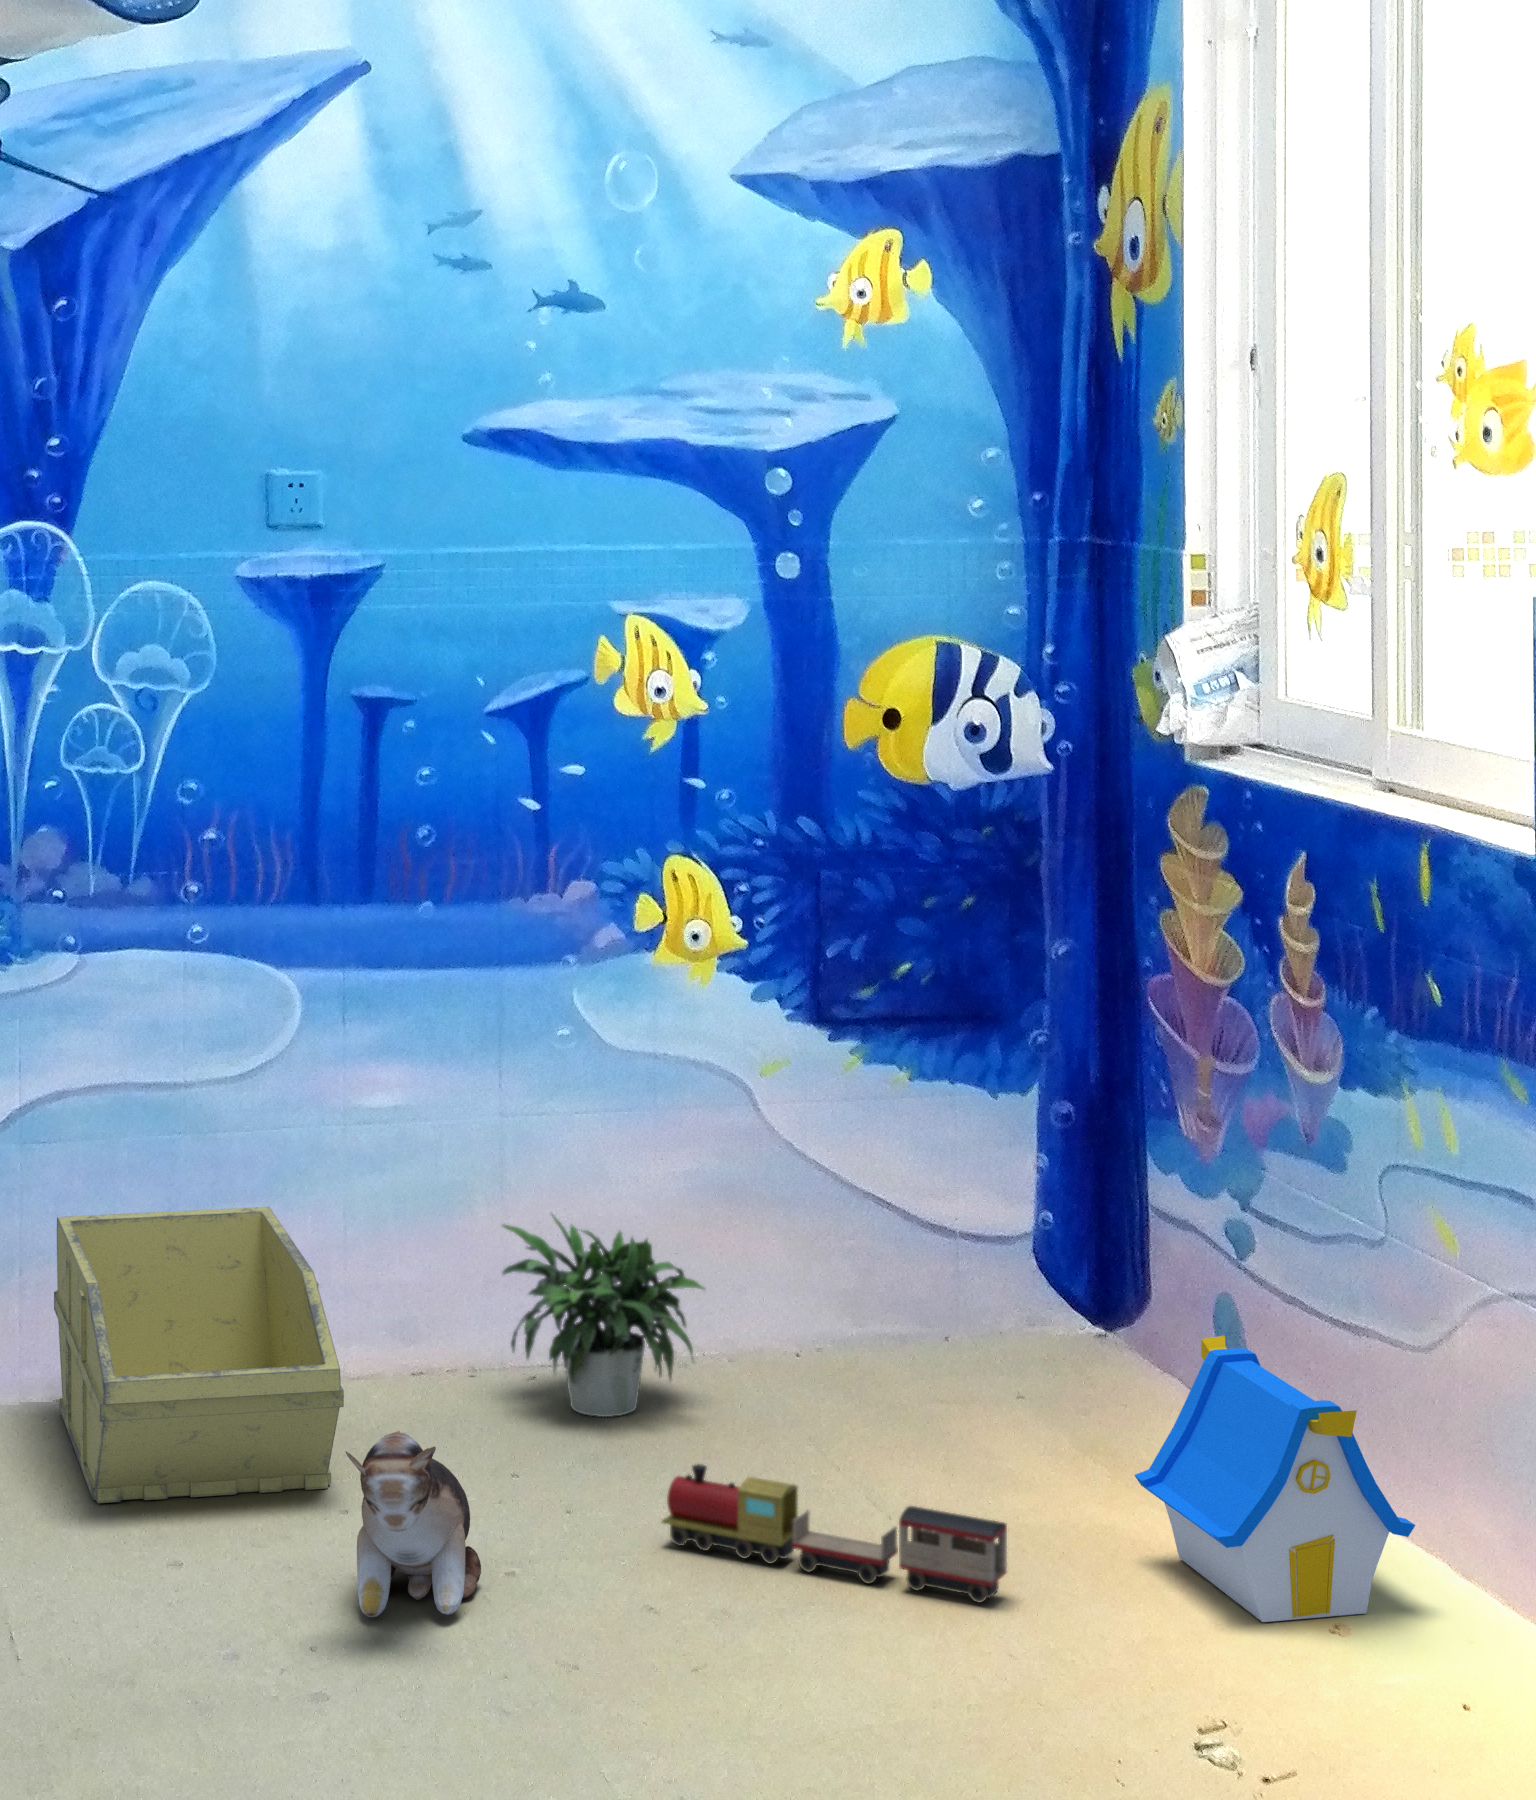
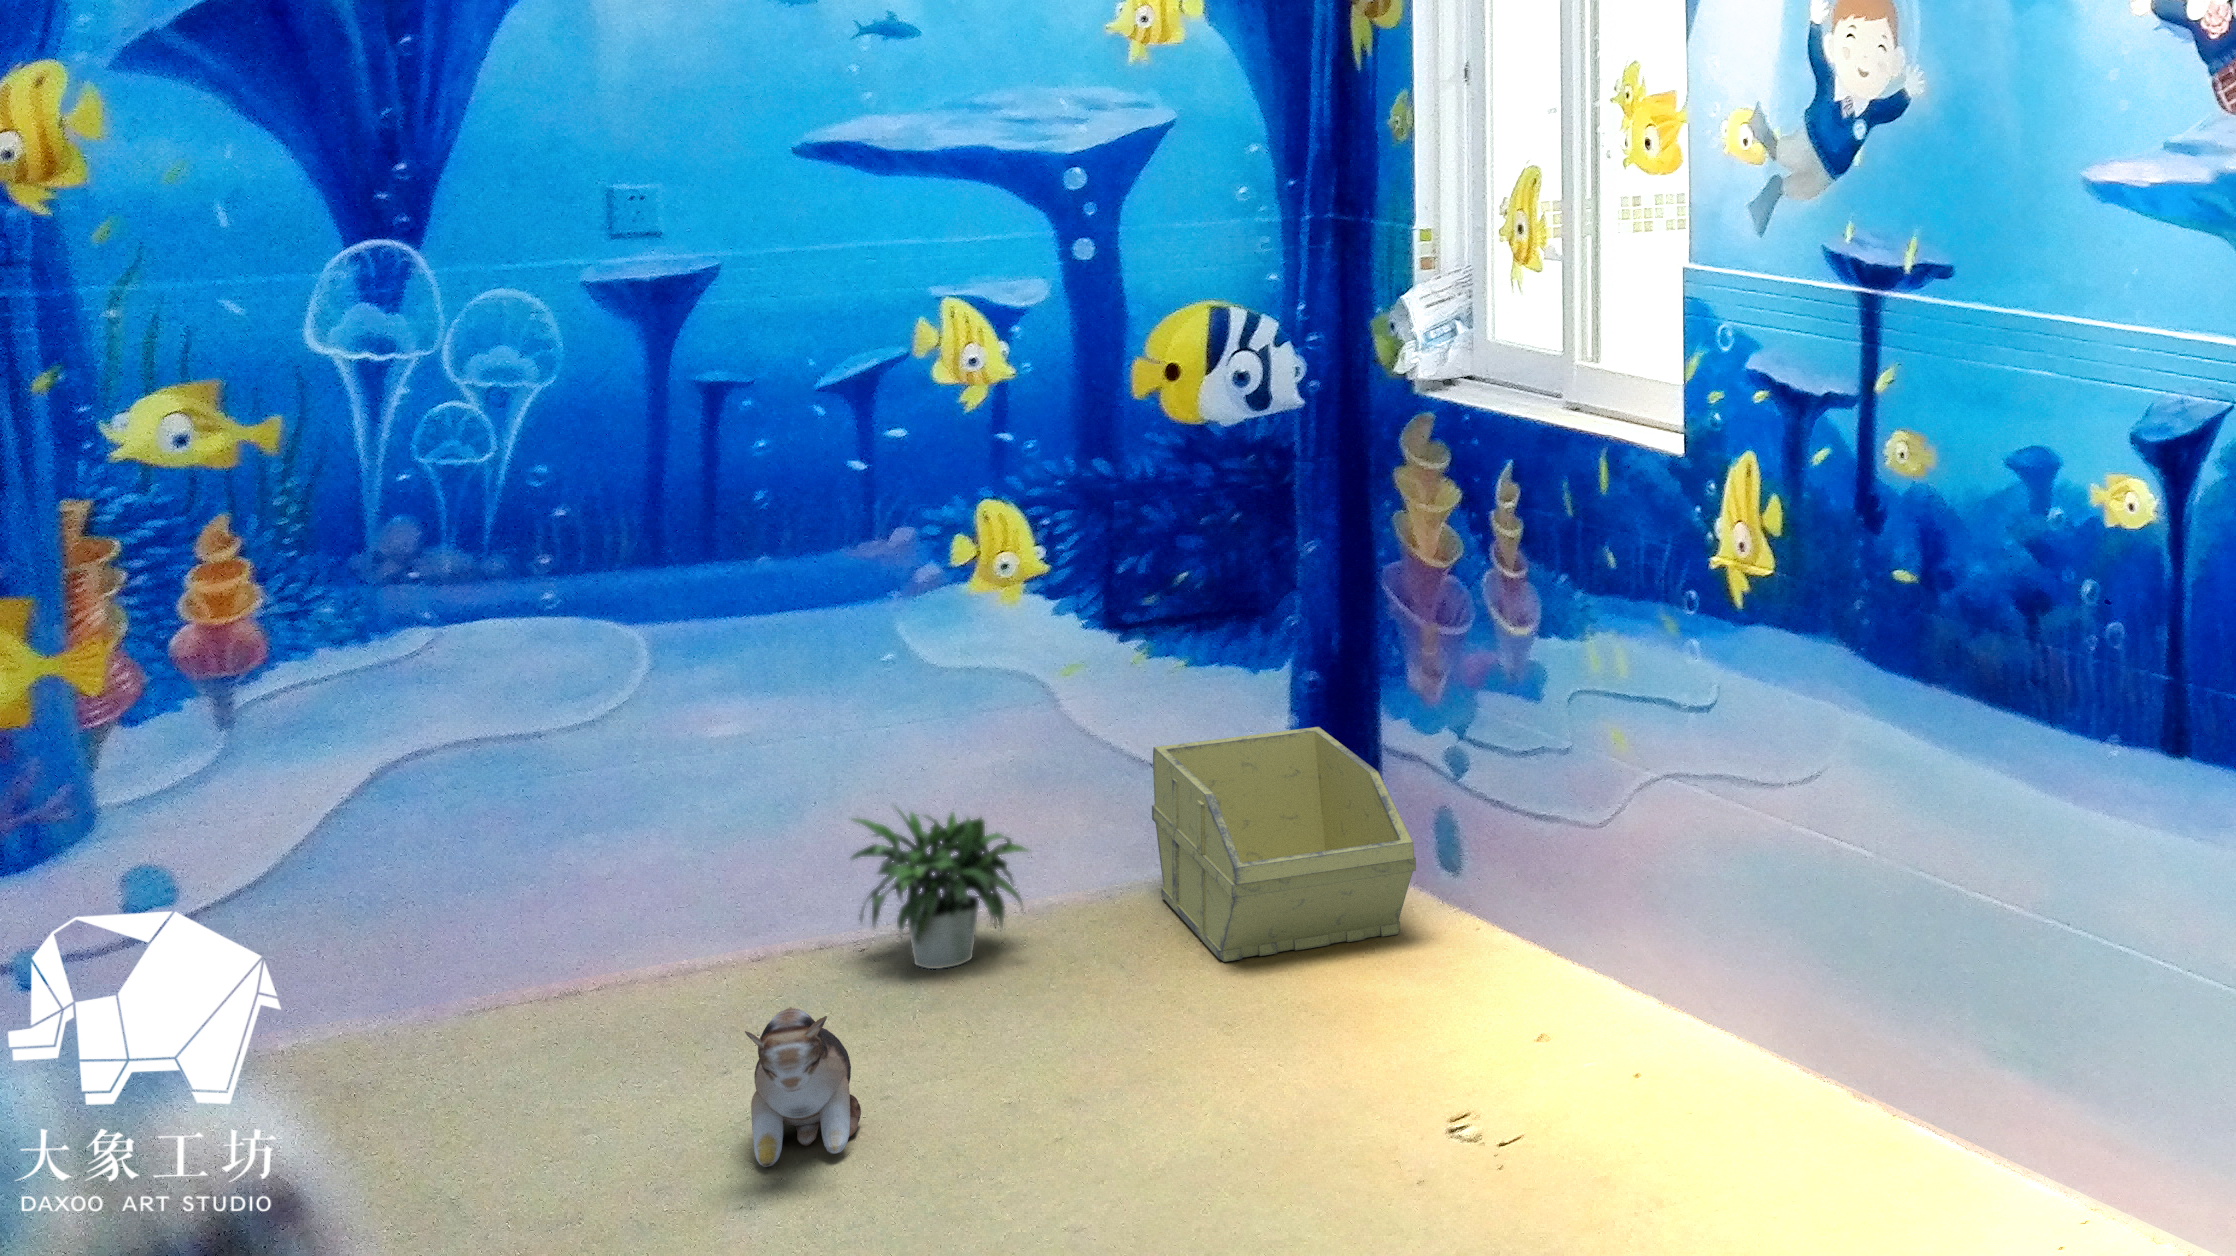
storage bin: present [54,1207,344,1503] -> present [1152,727,1416,962]
toy house: present [1134,1336,1415,1622] -> none [1396,840,1609,1055]
toy train: present [662,1464,1007,1603] -> none [1012,997,1301,1074]

